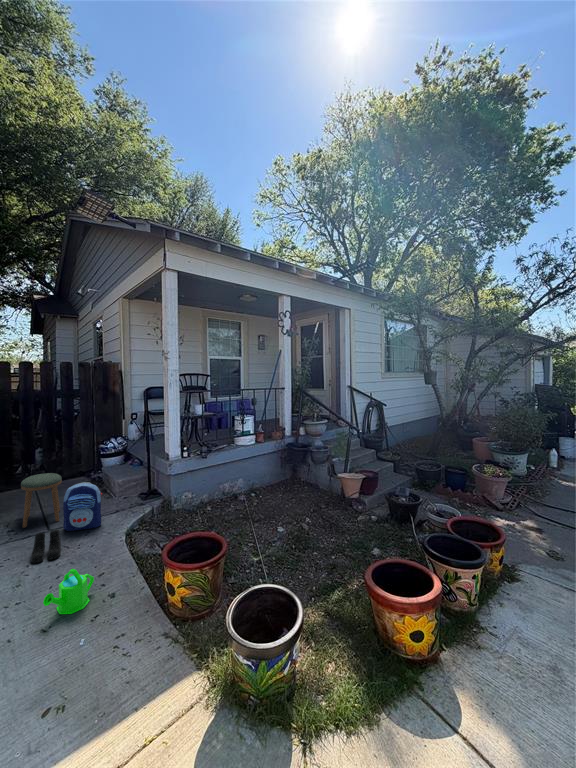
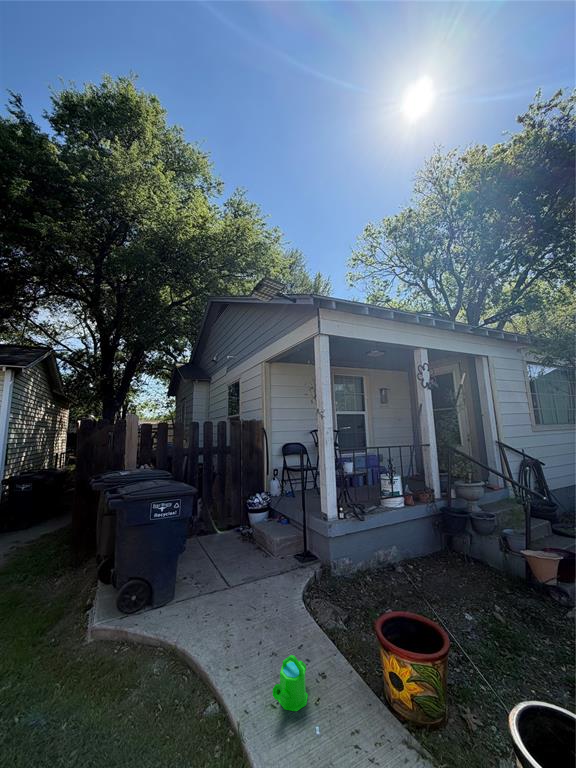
stool: present [21,473,62,528] -> none [204,533,236,589]
backpack: present [63,482,102,531] -> none [244,546,277,597]
boots: present [31,530,61,563] -> none [229,597,253,635]

